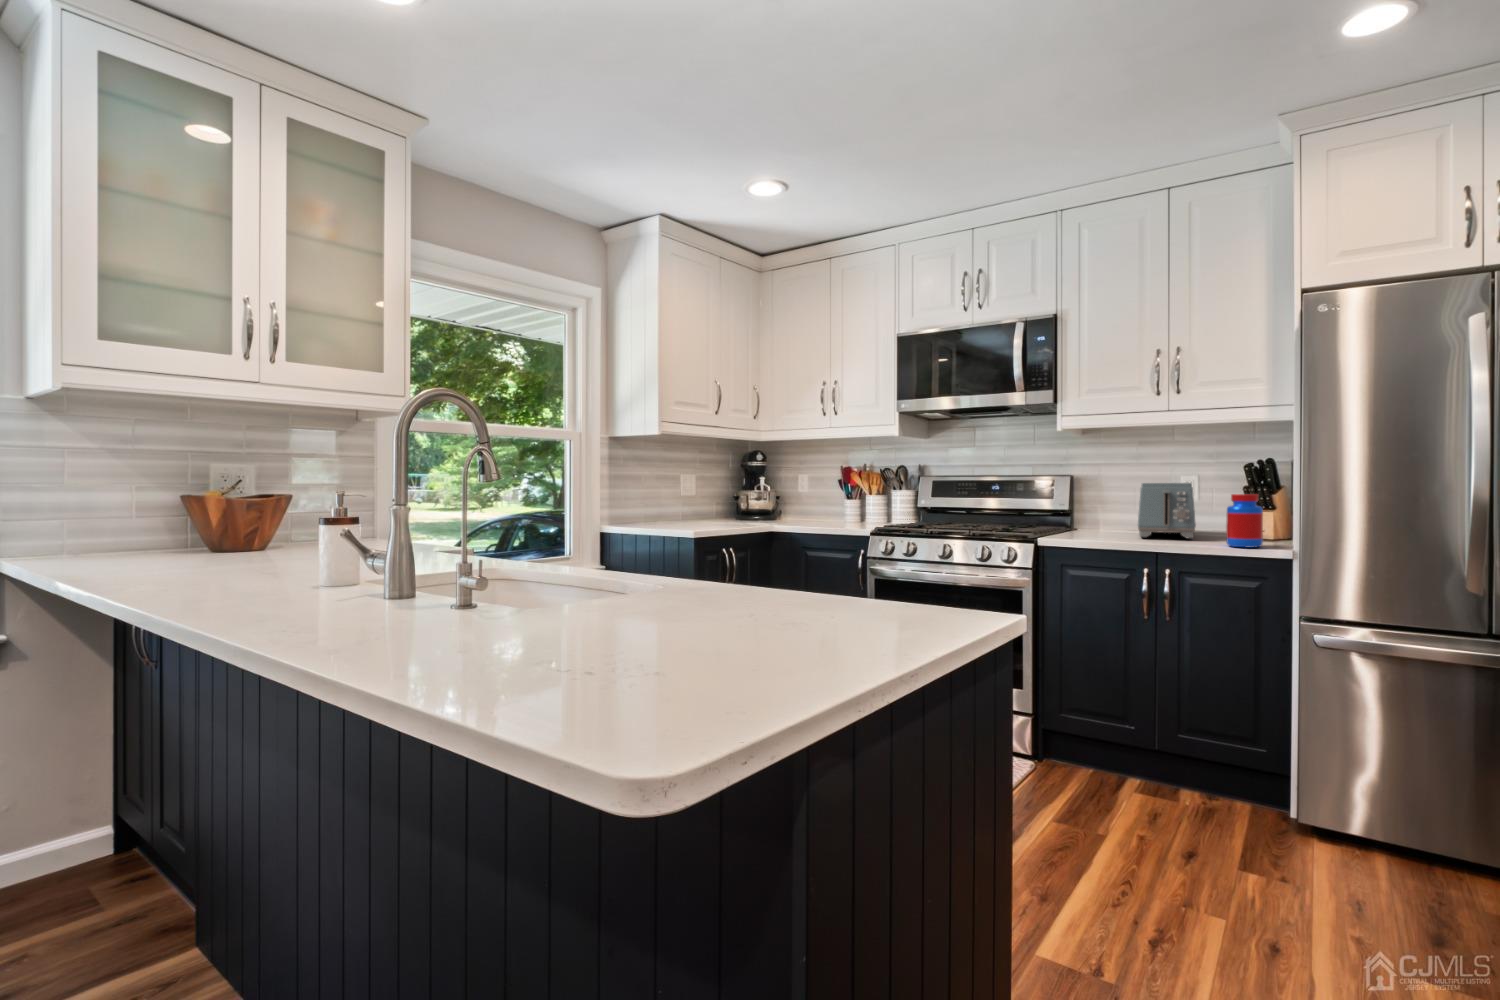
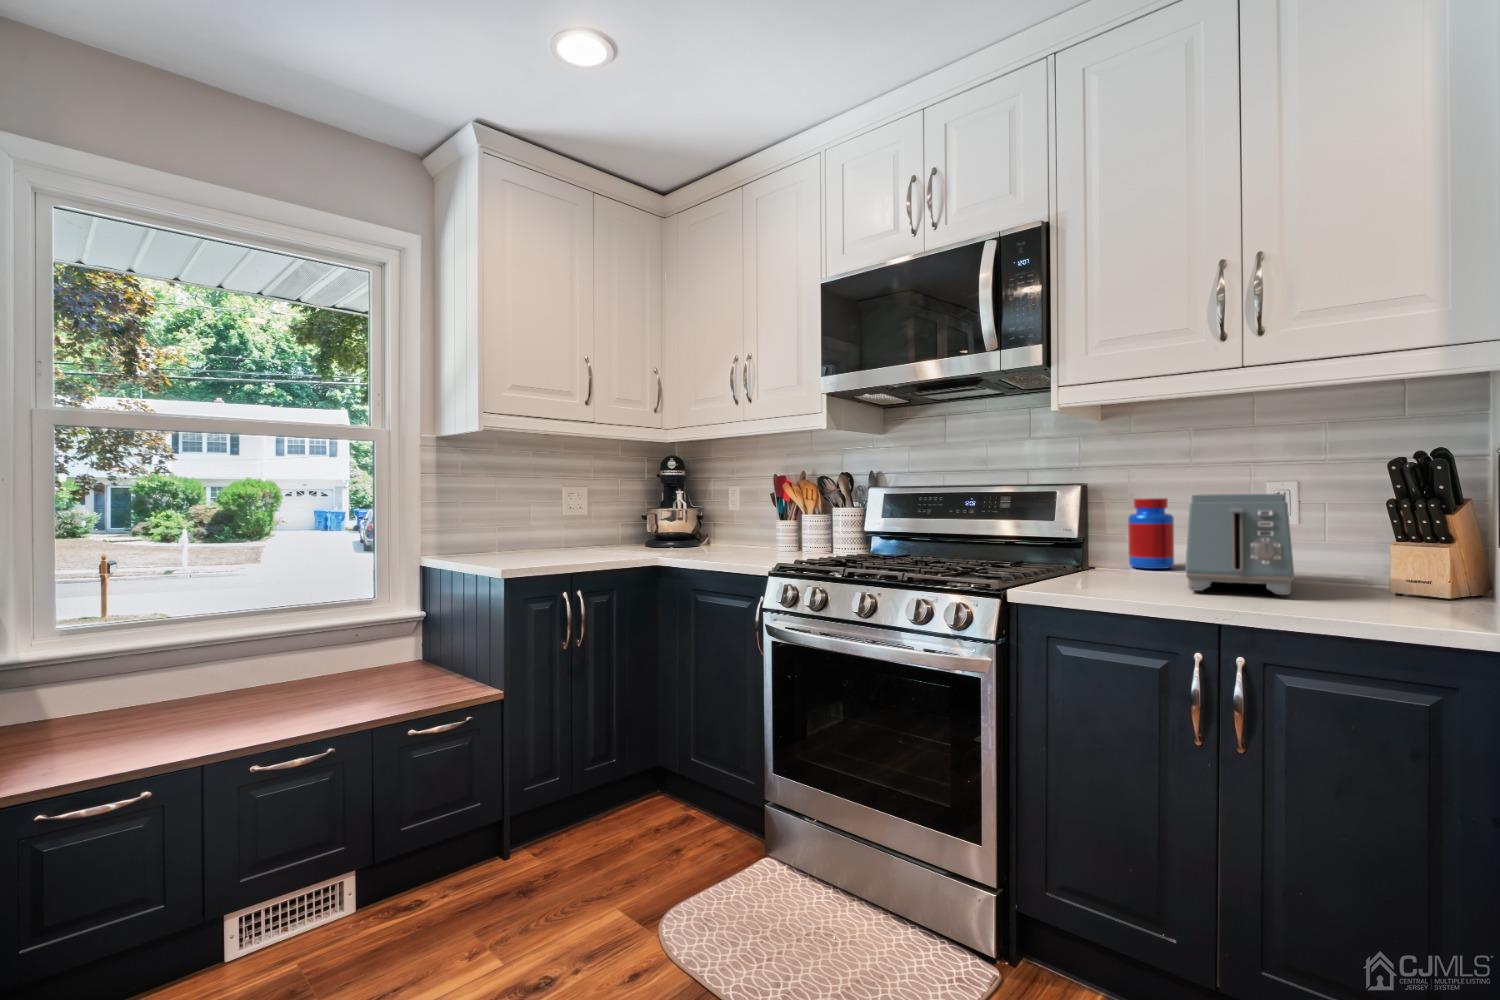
jar: present [1226,494,1263,548] -> present [1128,498,1174,569]

